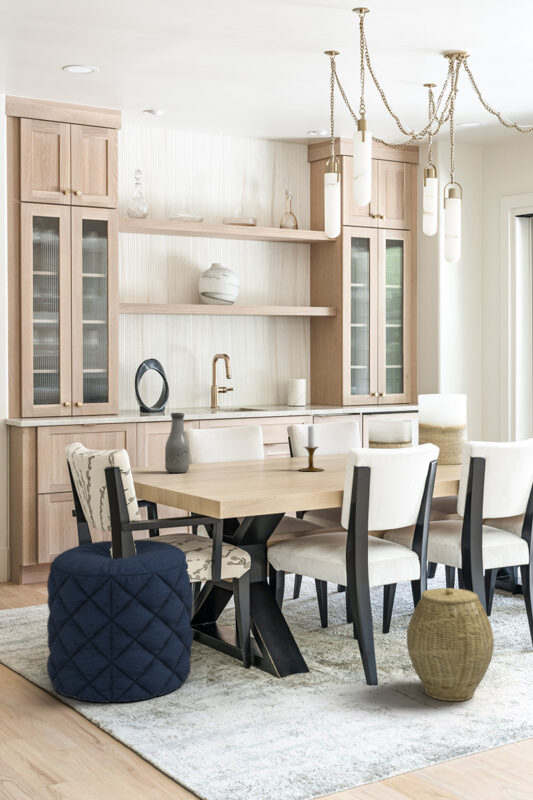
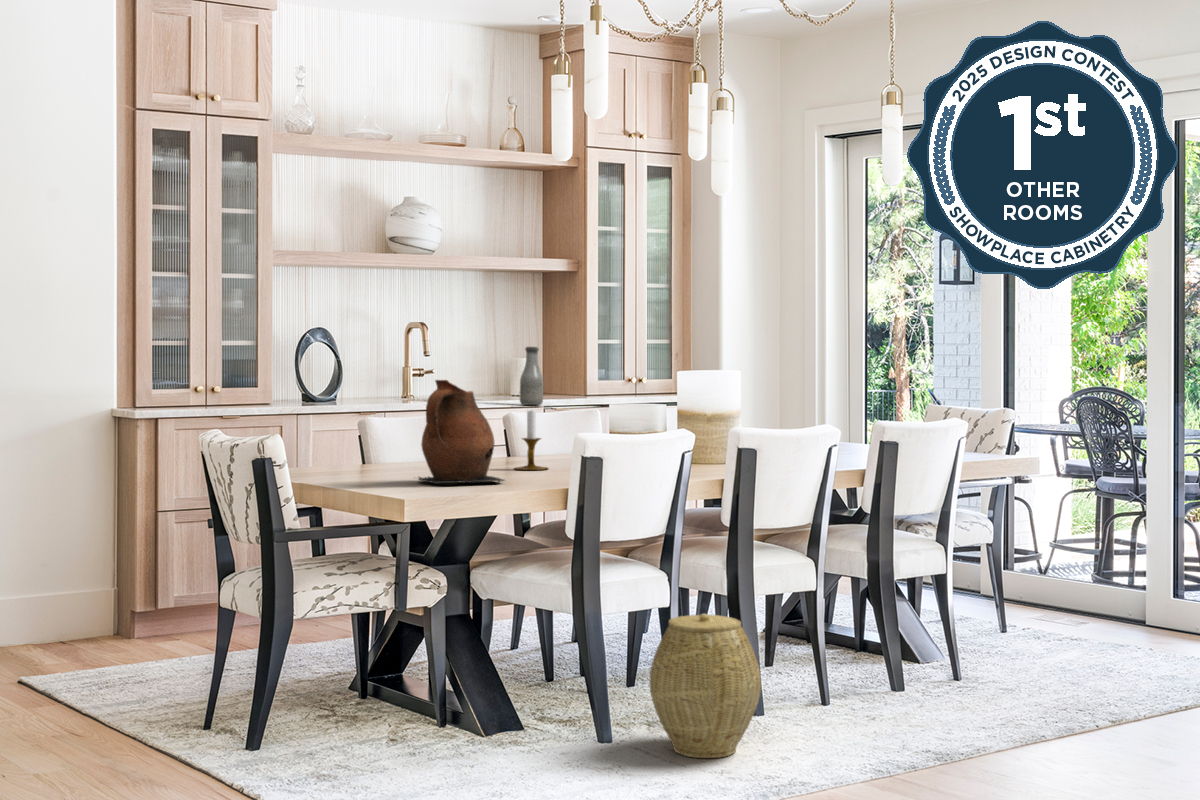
ceramic pitcher: none [225,407,295,486] -> present [419,380,504,483]
bottle: present [165,413,189,473] -> present [520,347,543,405]
pouf: present [47,540,193,702] -> none [172,559,369,768]

